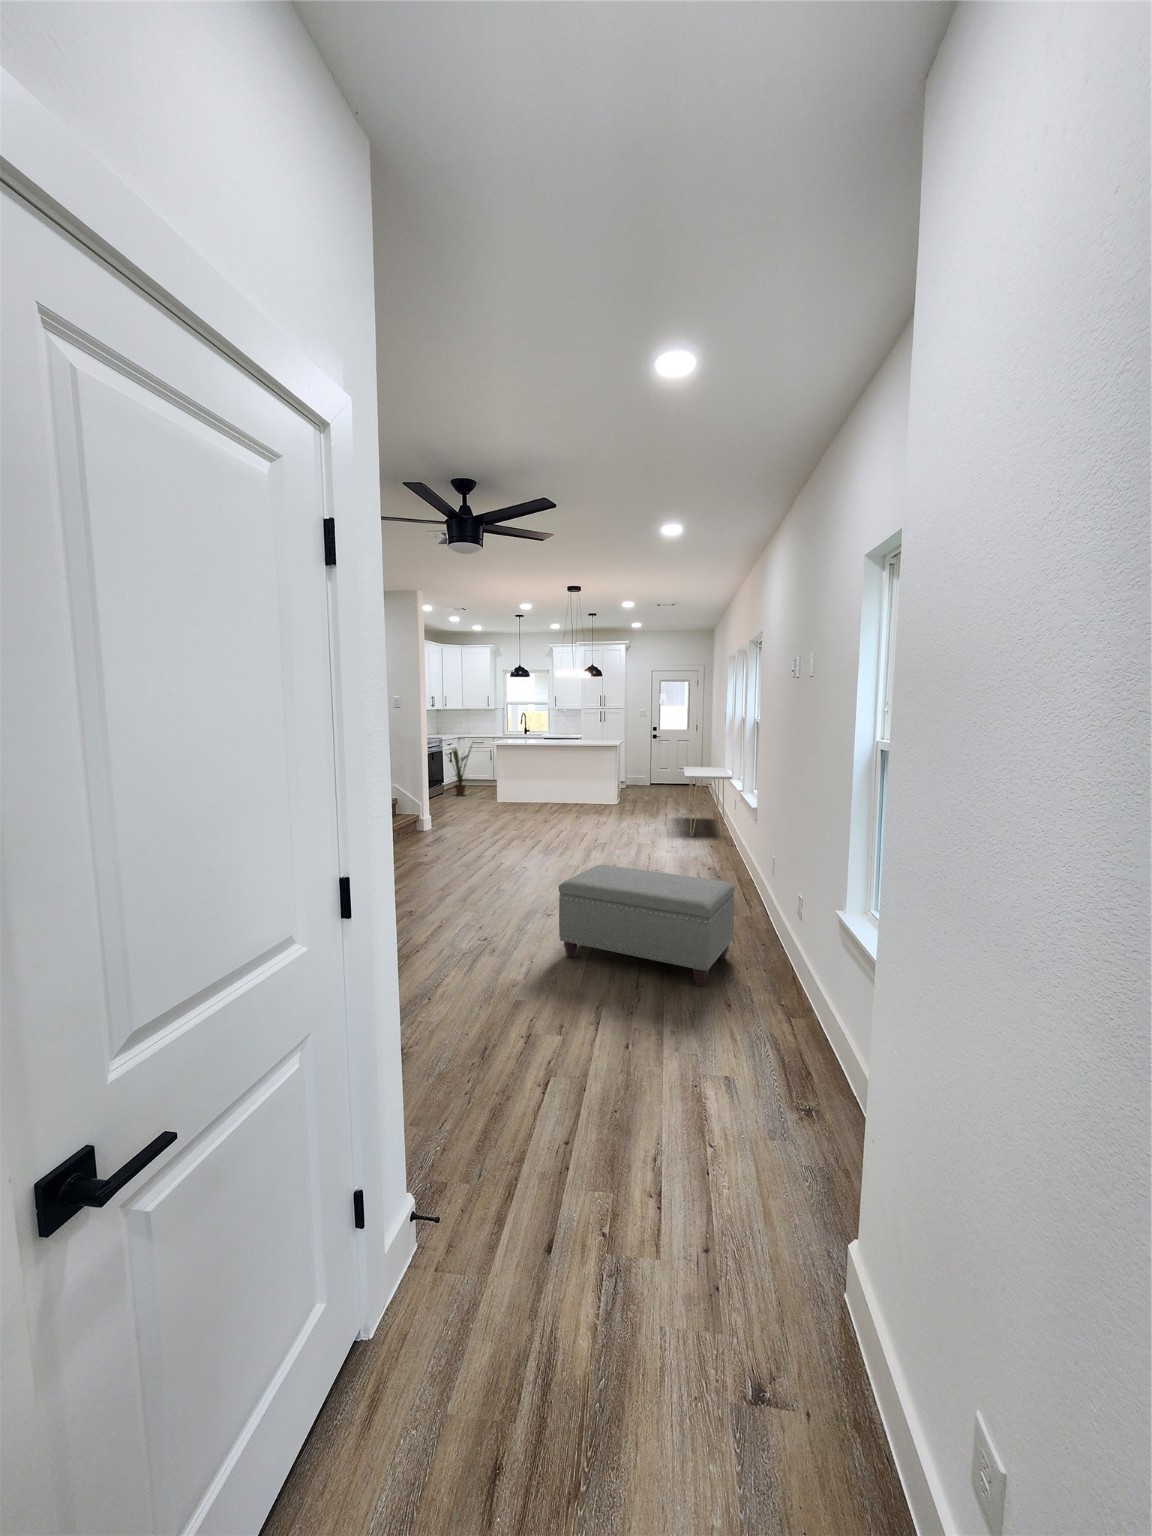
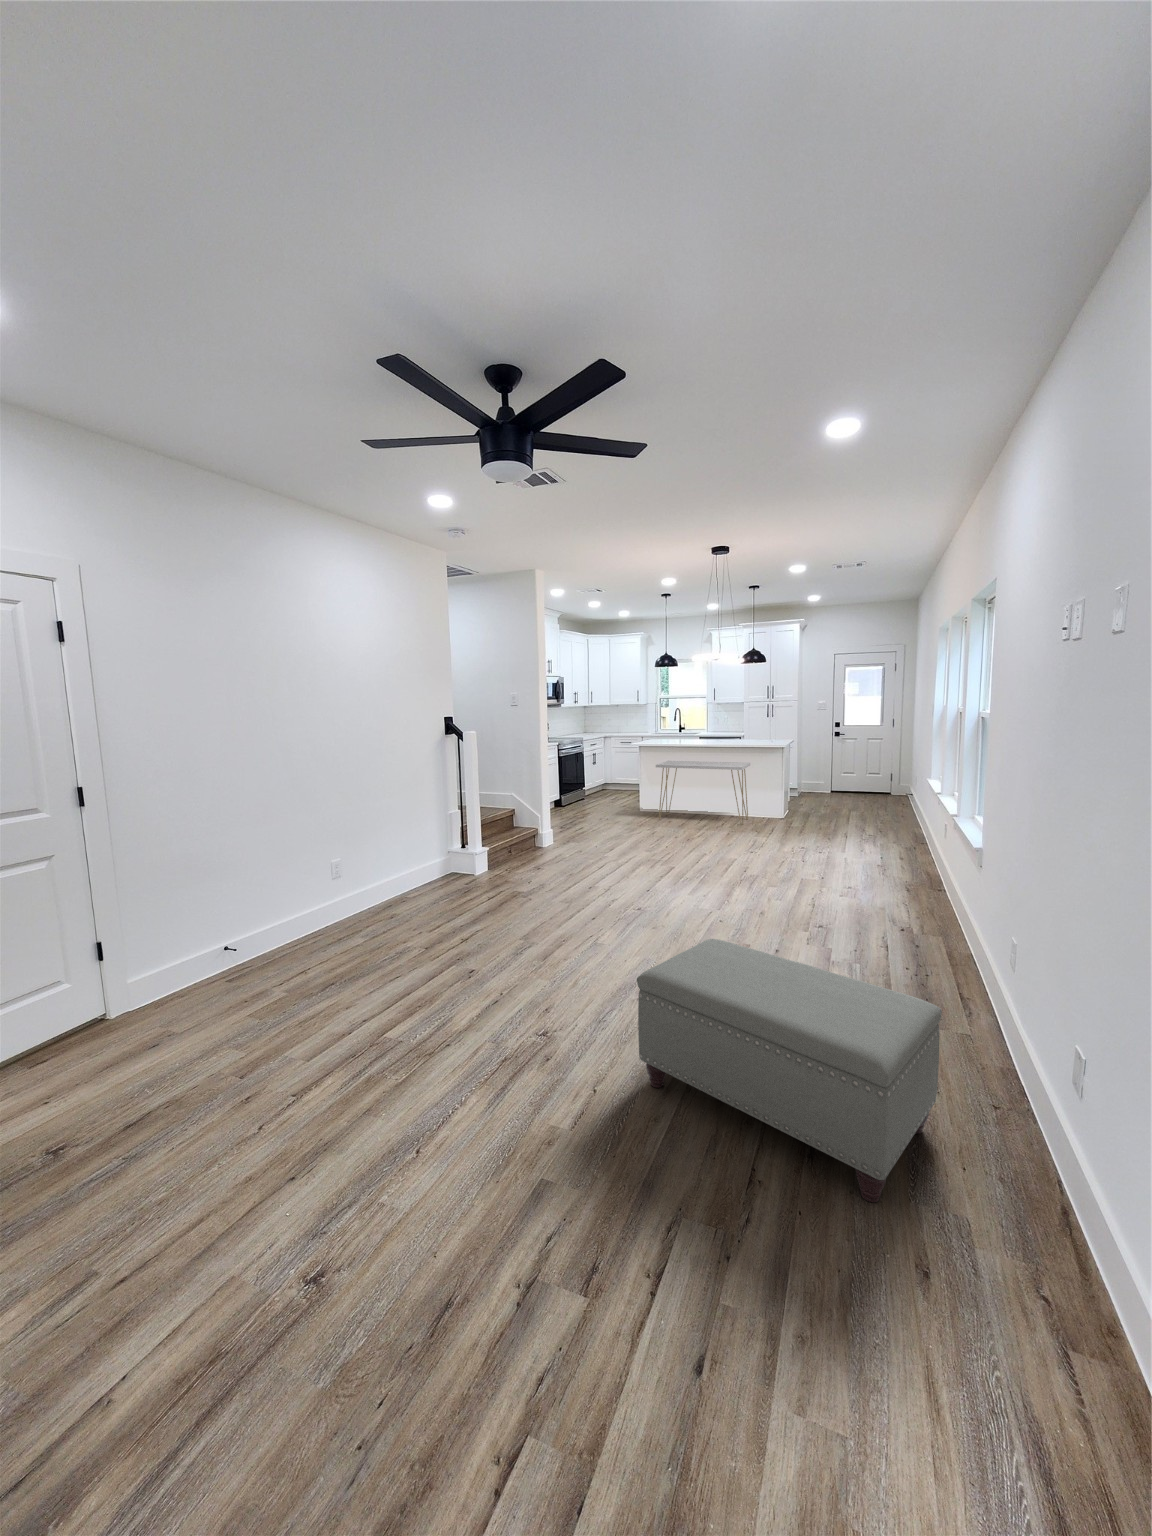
house plant: present [450,745,472,796] -> none [582,739,619,801]
console table: present [684,767,732,837] -> present [656,761,750,825]

